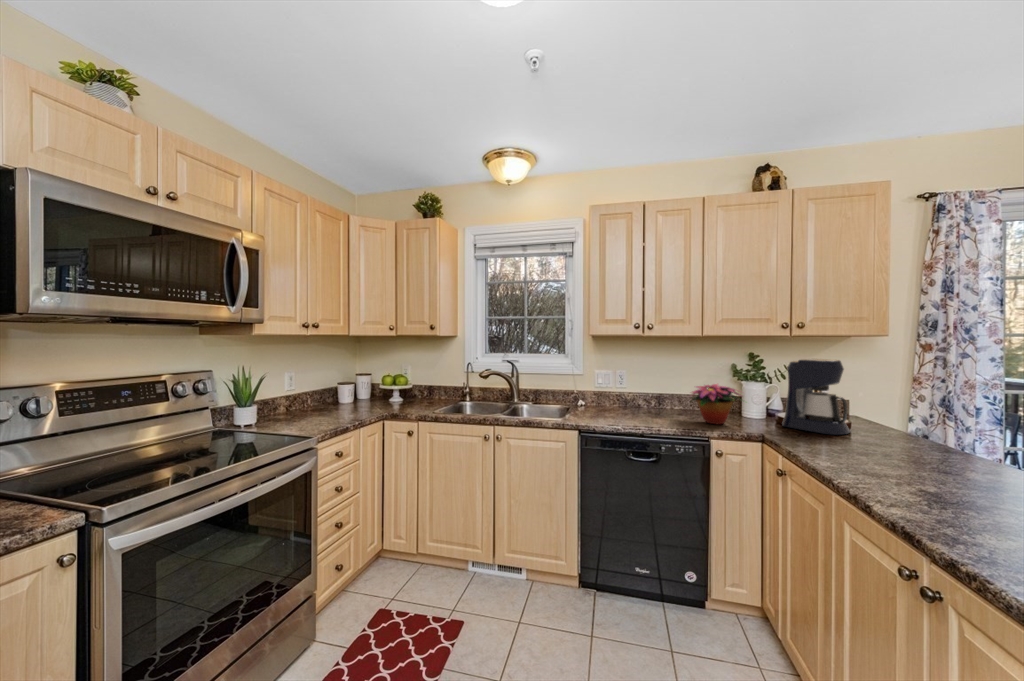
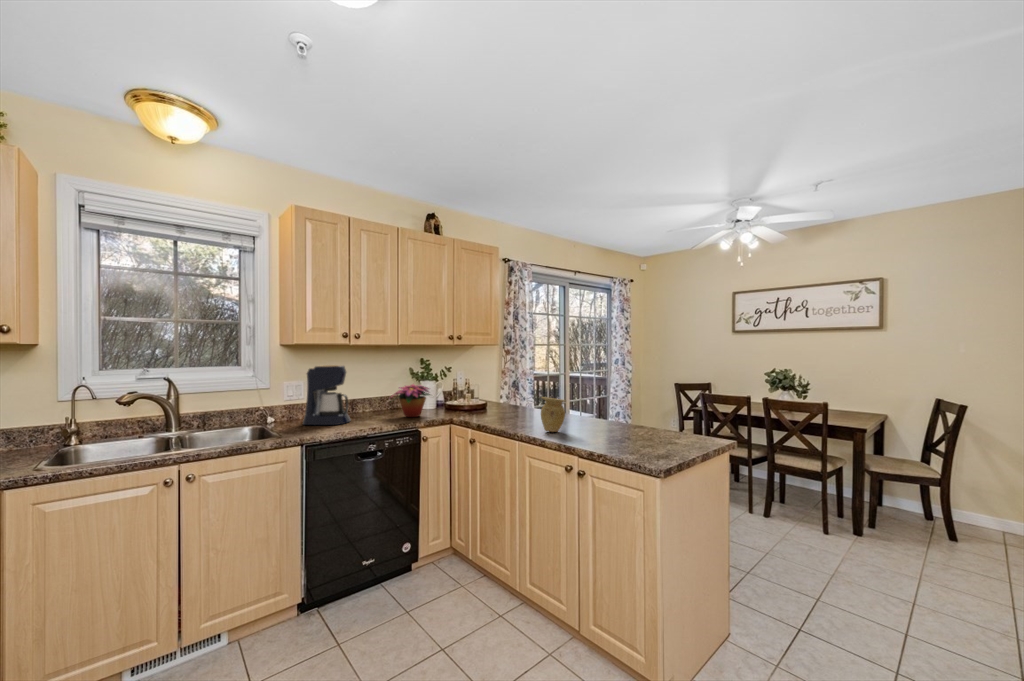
coffee maker: present [783,359,850,435] -> present [303,365,351,425]
vase: none [890,432,964,506] -> present [541,397,566,432]

